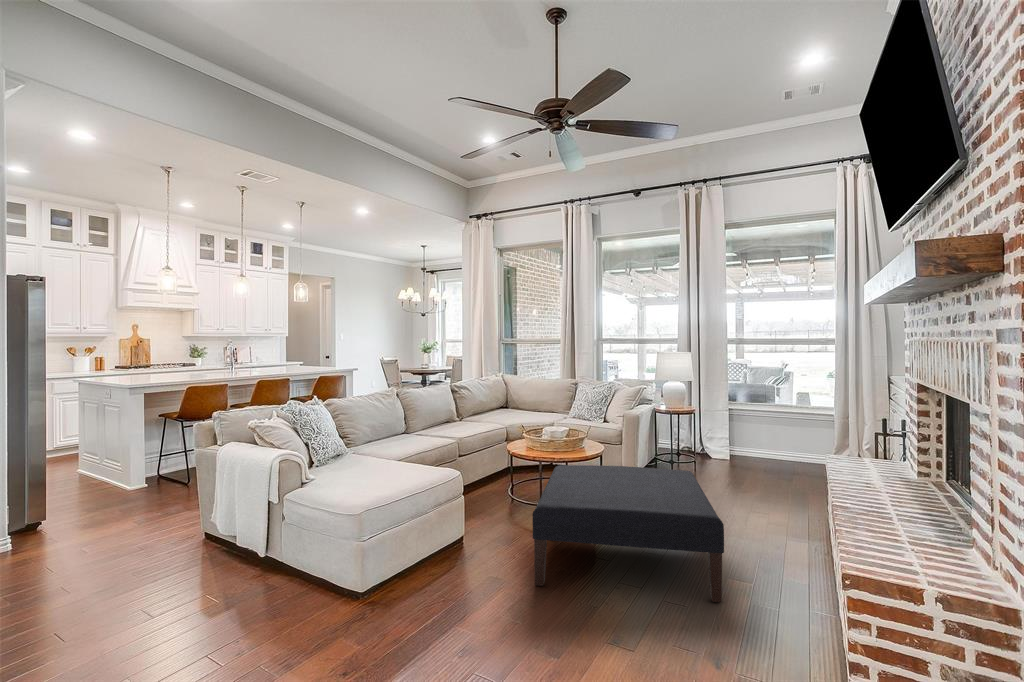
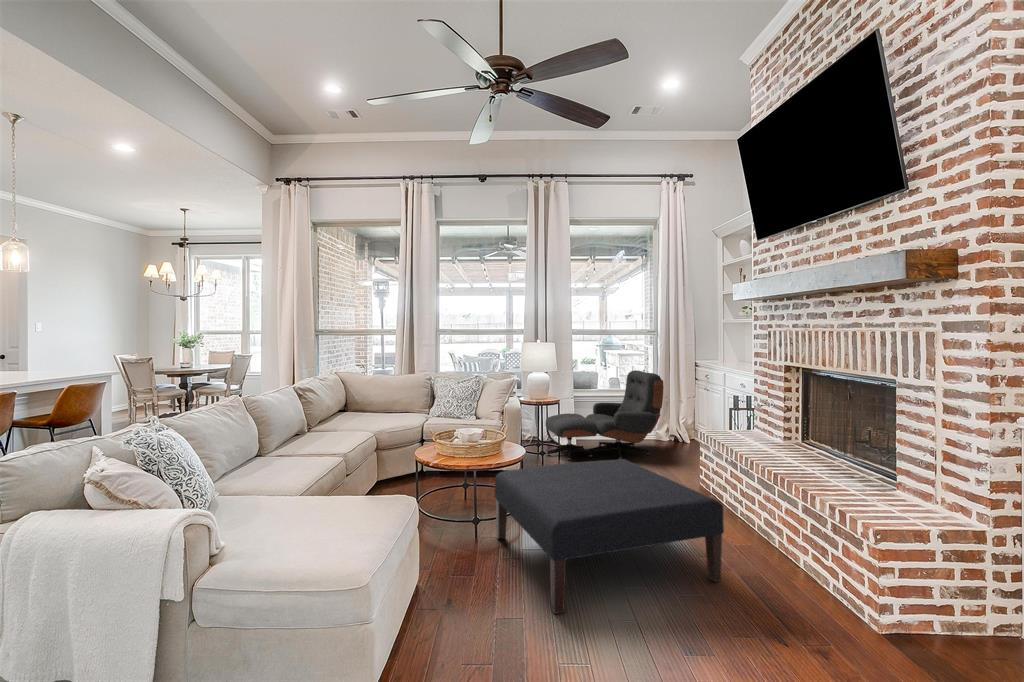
lounge chair: none [682,384,819,481] -> present [546,370,664,460]

